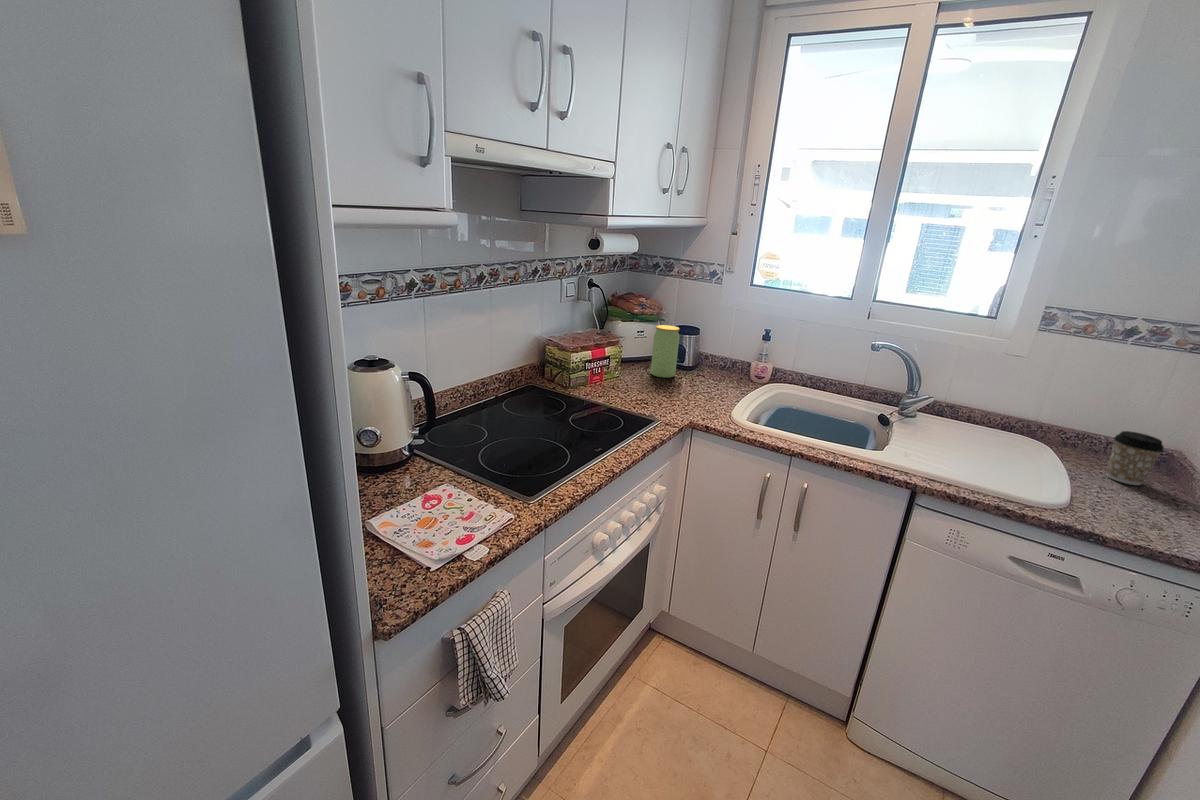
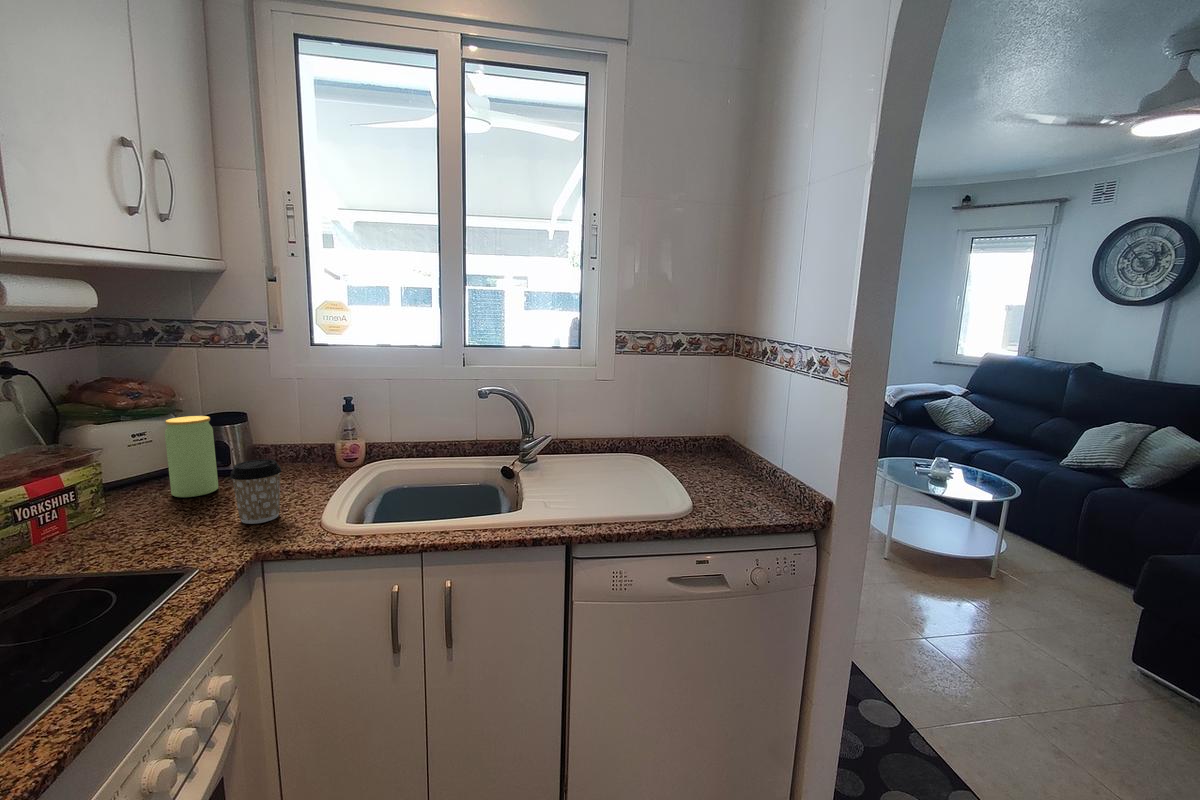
coffee cup: present [1106,431,1164,485] -> present [230,459,282,524]

